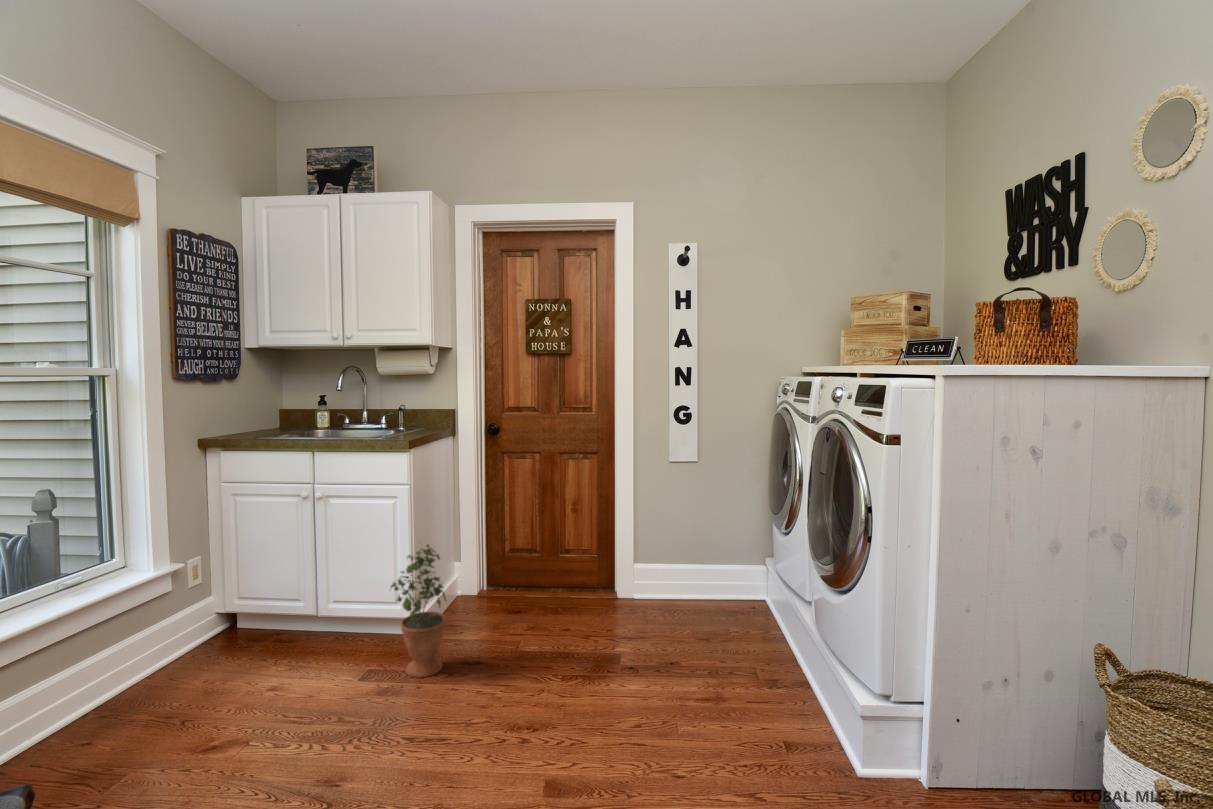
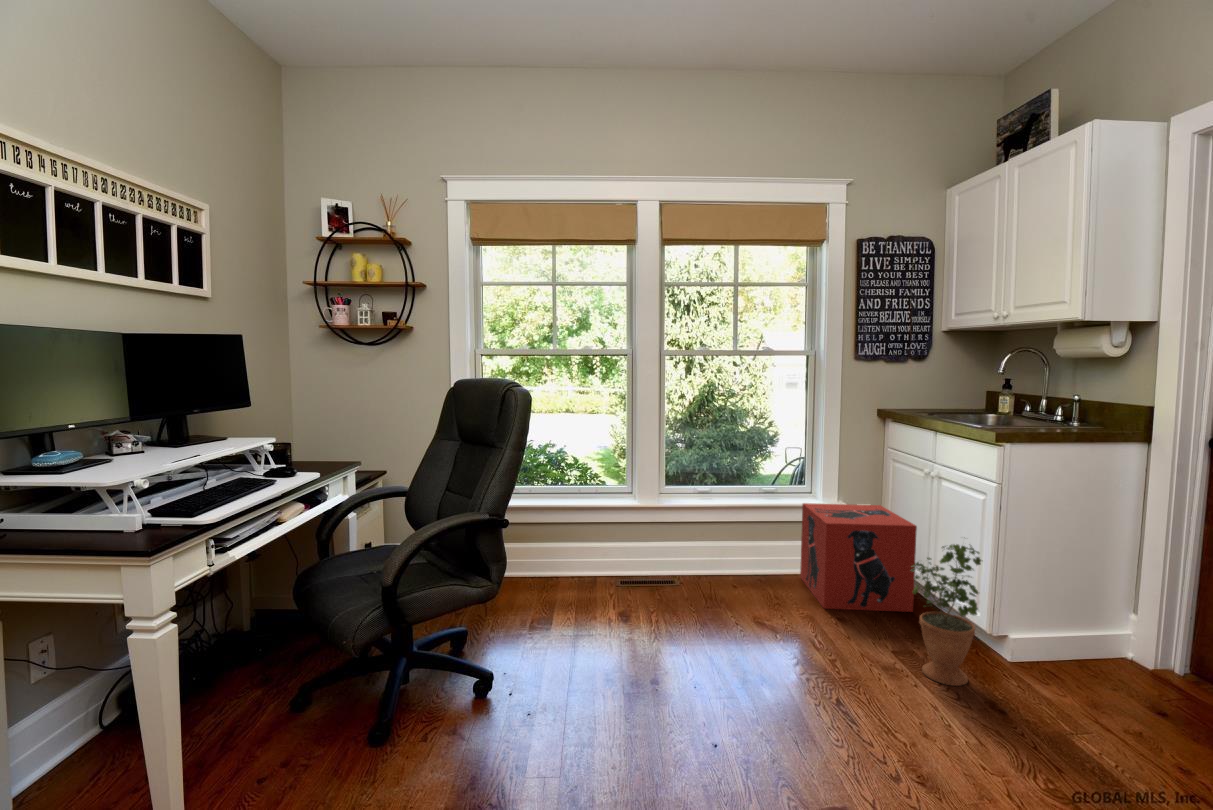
storage box: none [146,552,316,697] -> present [800,503,917,612]

